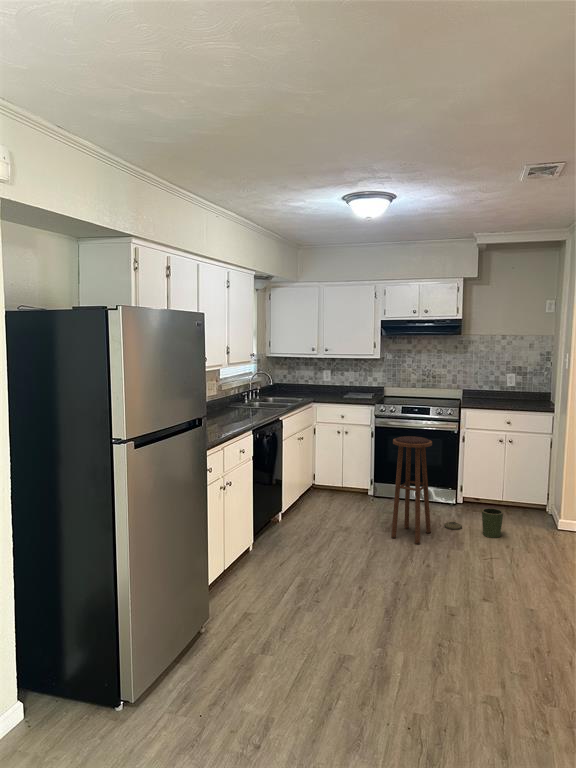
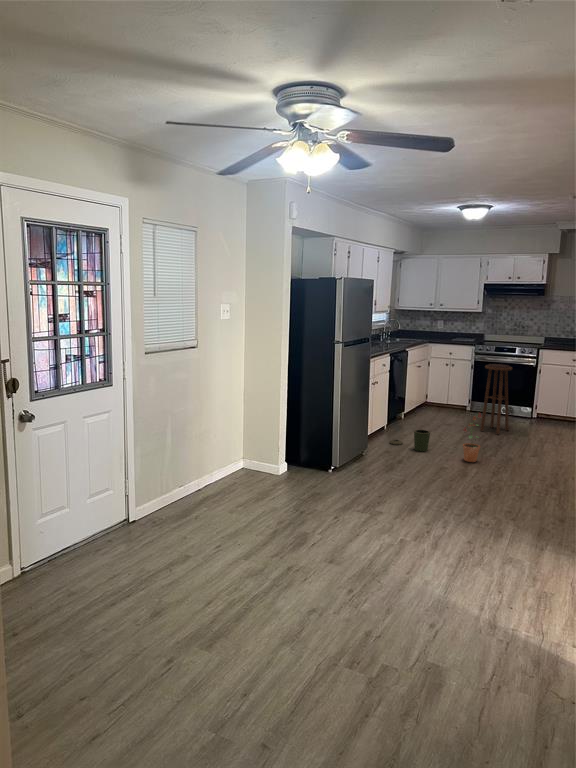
trash can: present [444,508,503,538] -> present [389,430,430,452]
potted plant: none [369,535,402,624] -> present [463,413,481,462]

